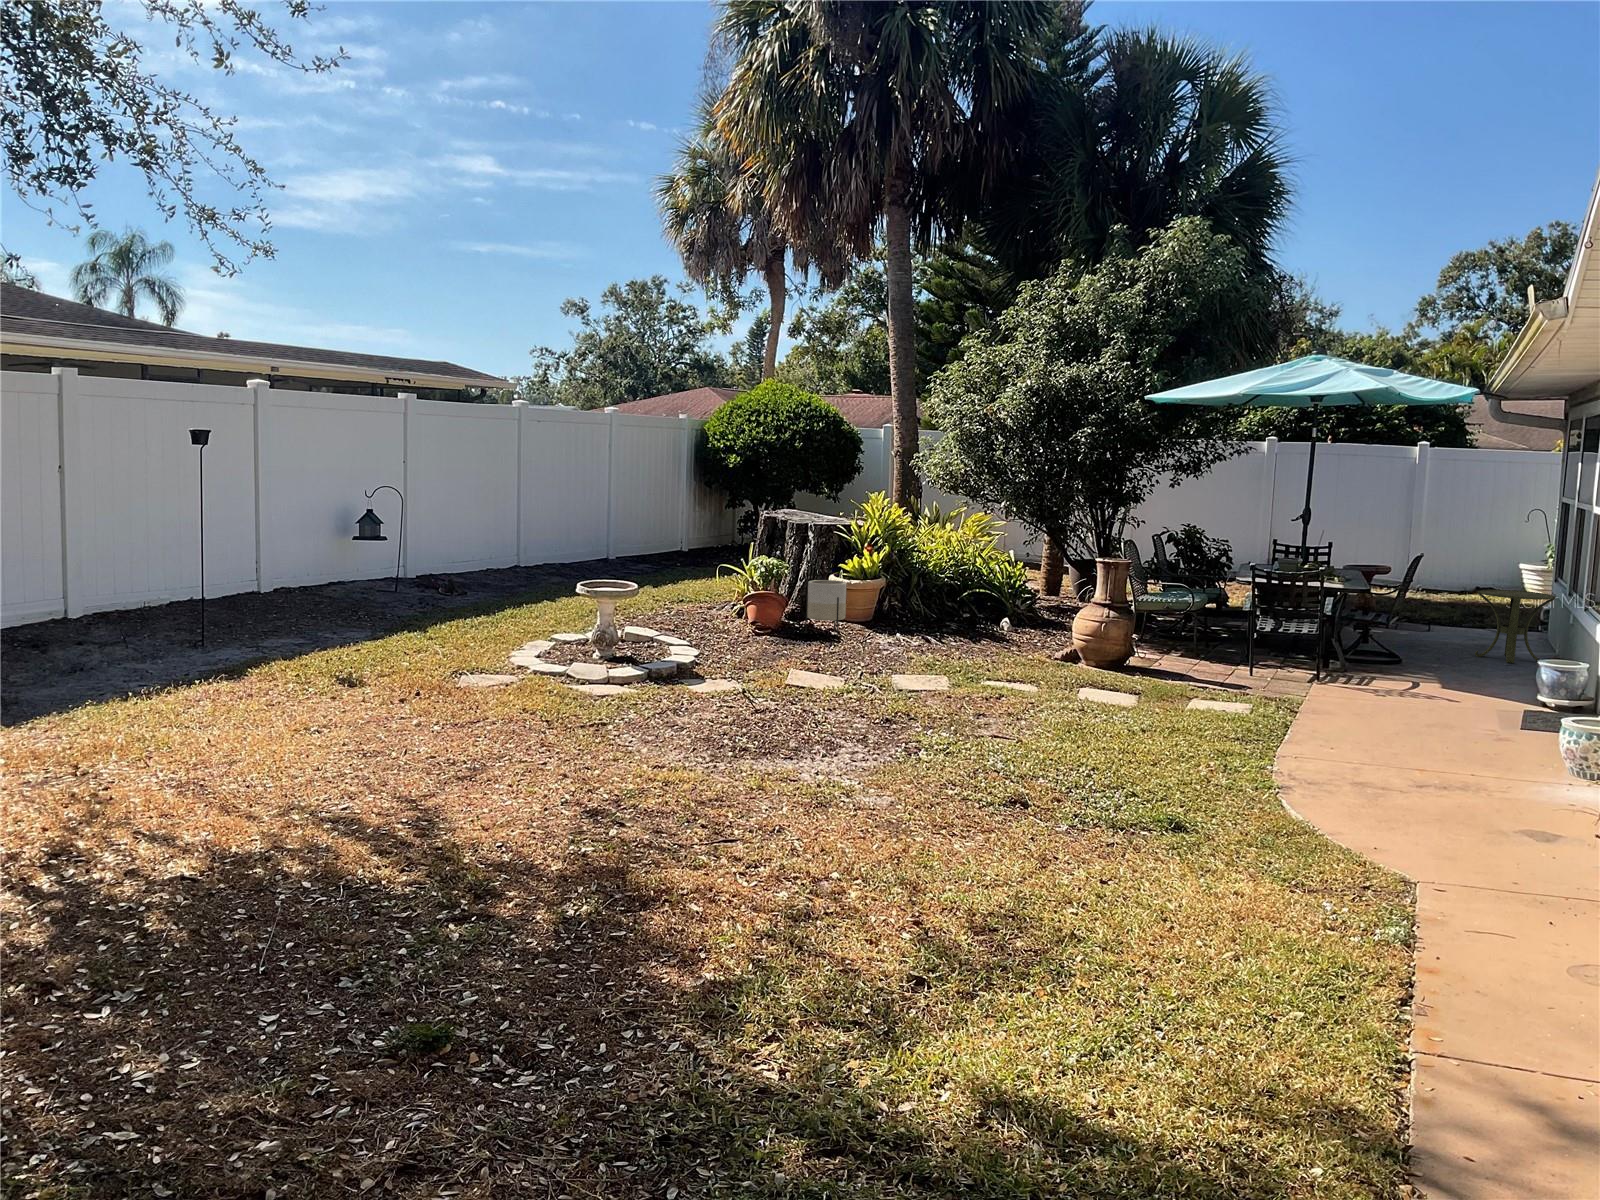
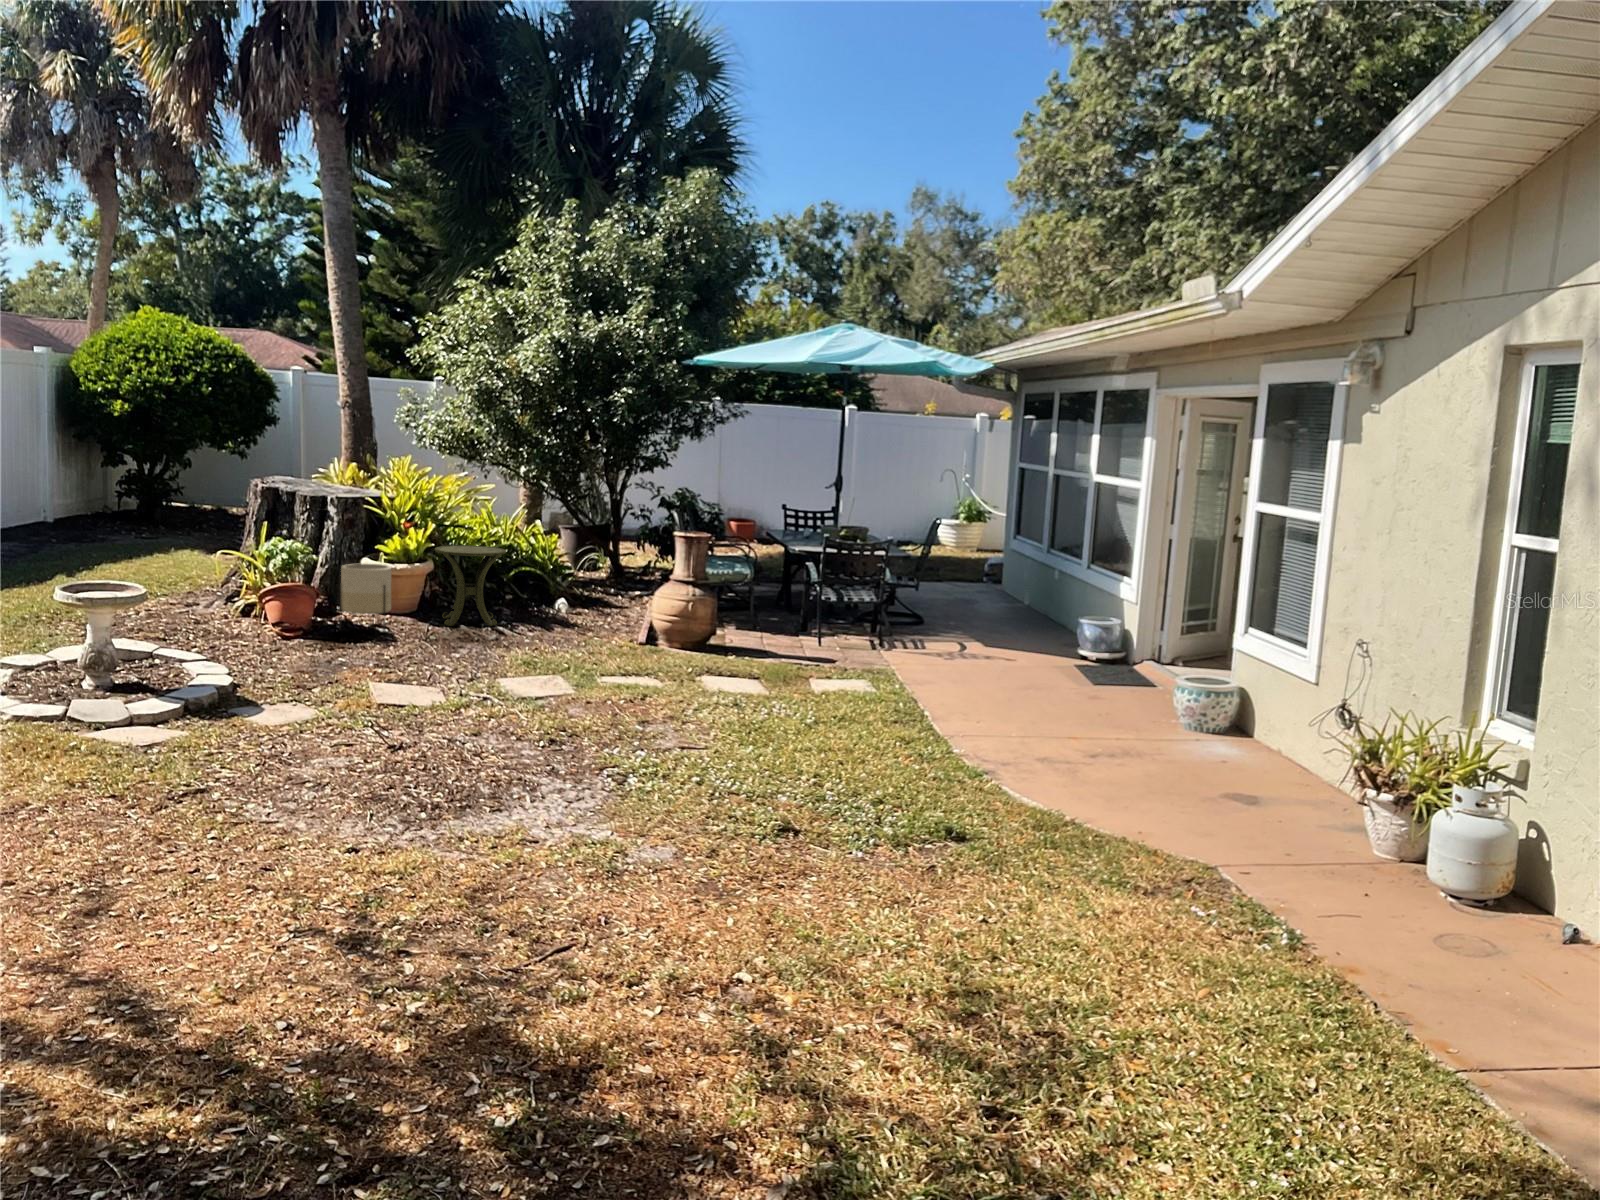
side table: present [1475,590,1555,663] -> present [435,545,506,626]

